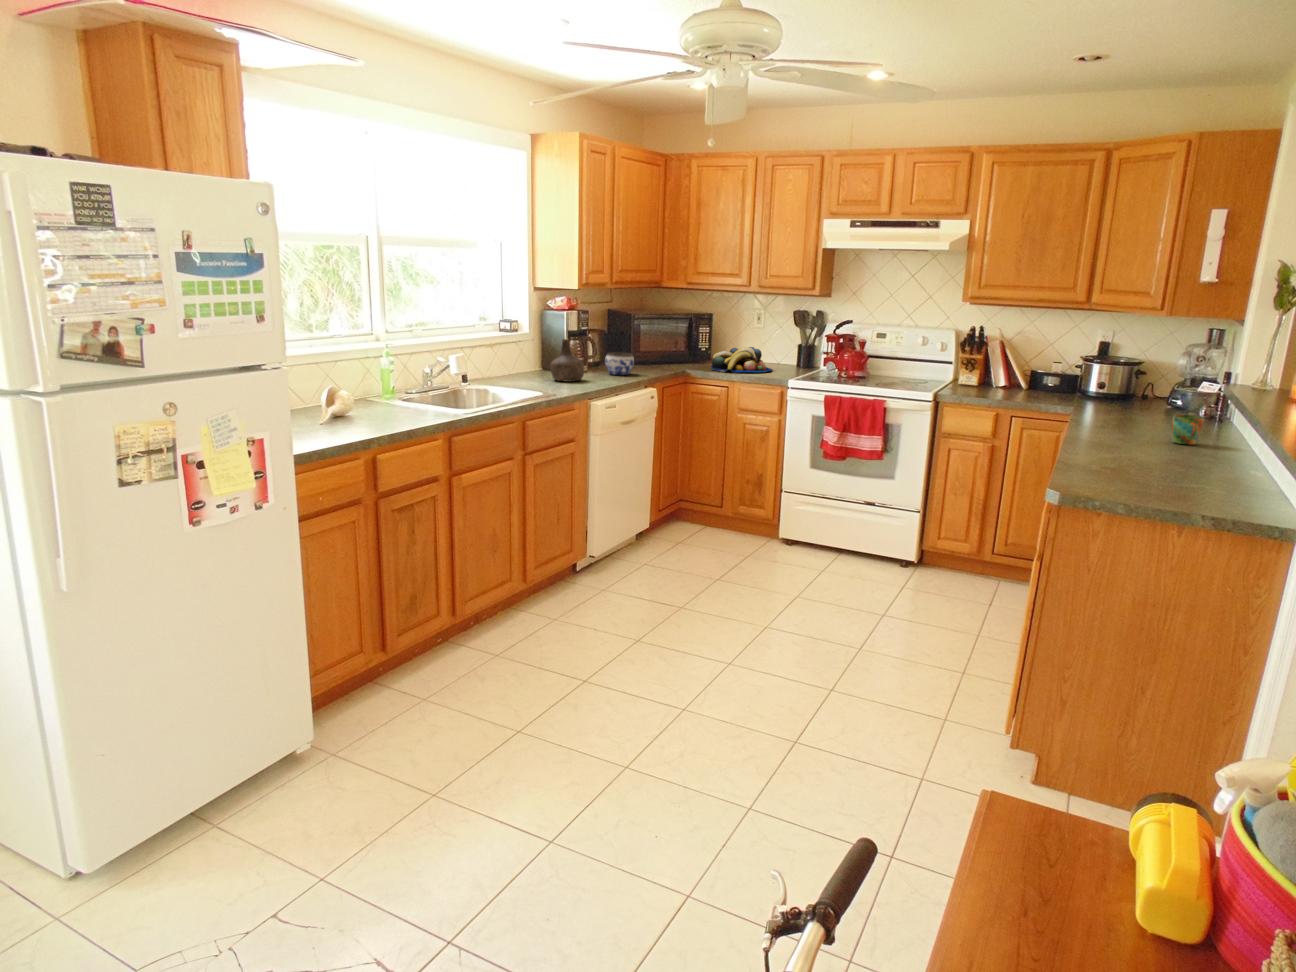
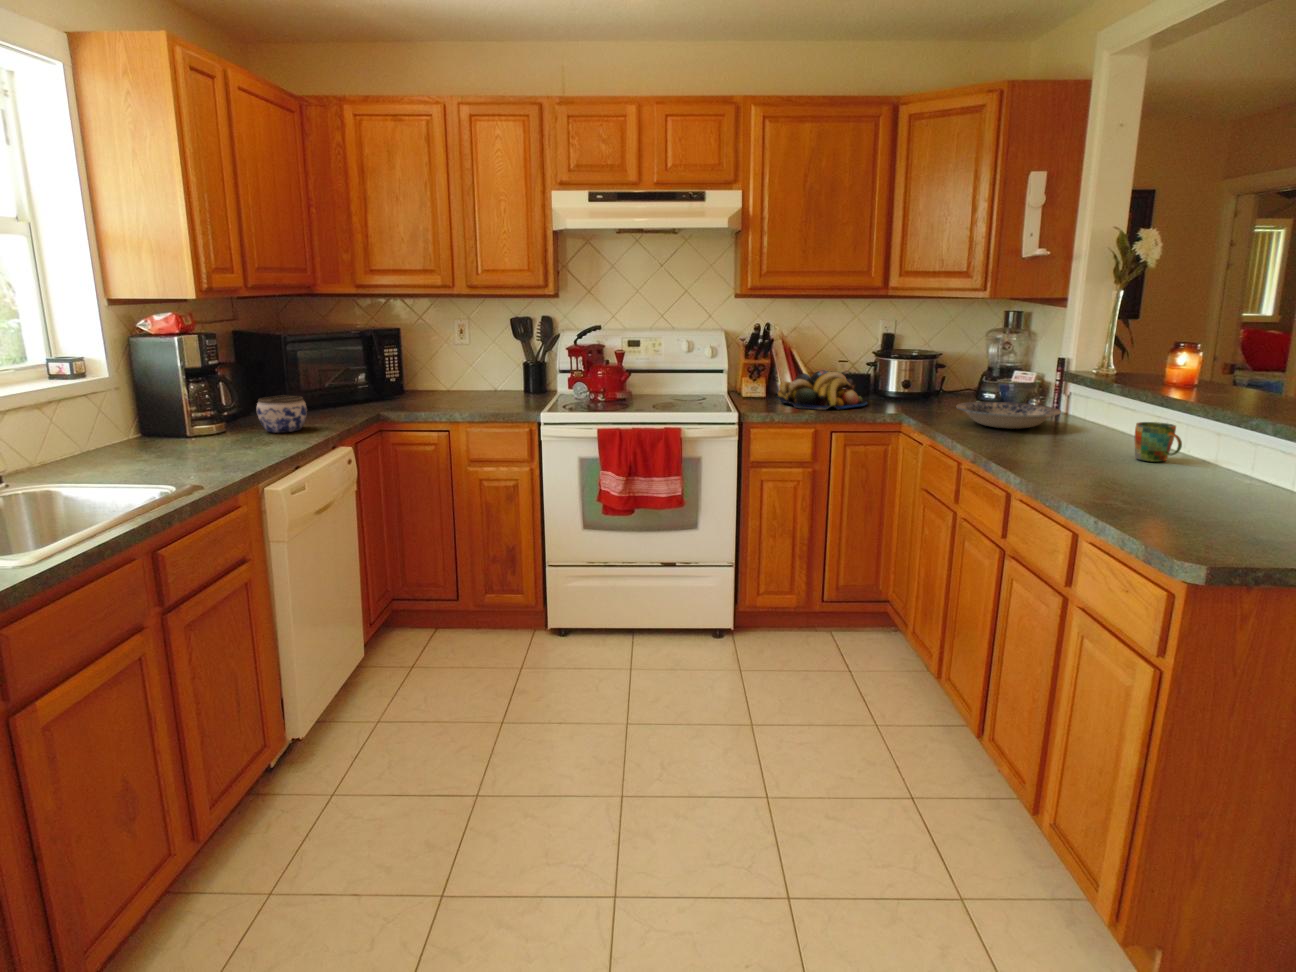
bottle: present [550,339,584,382] -> none [157,384,225,458]
fruit bowl: present [711,347,772,373] -> present [778,371,867,409]
plate: none [1094,399,1181,421] -> present [956,402,1061,429]

